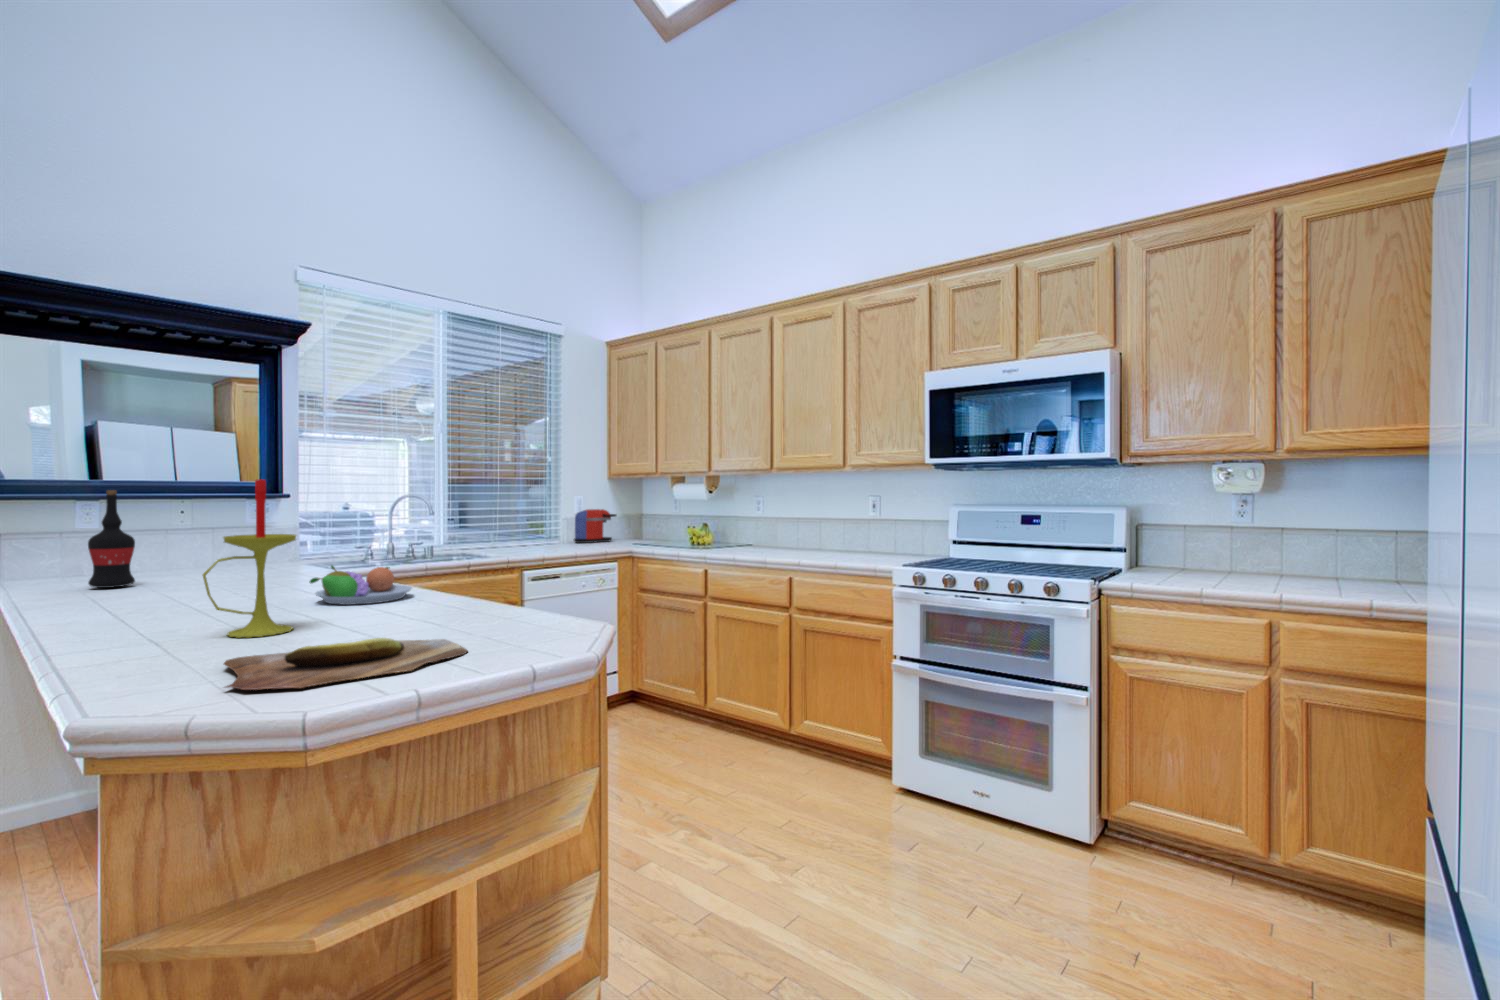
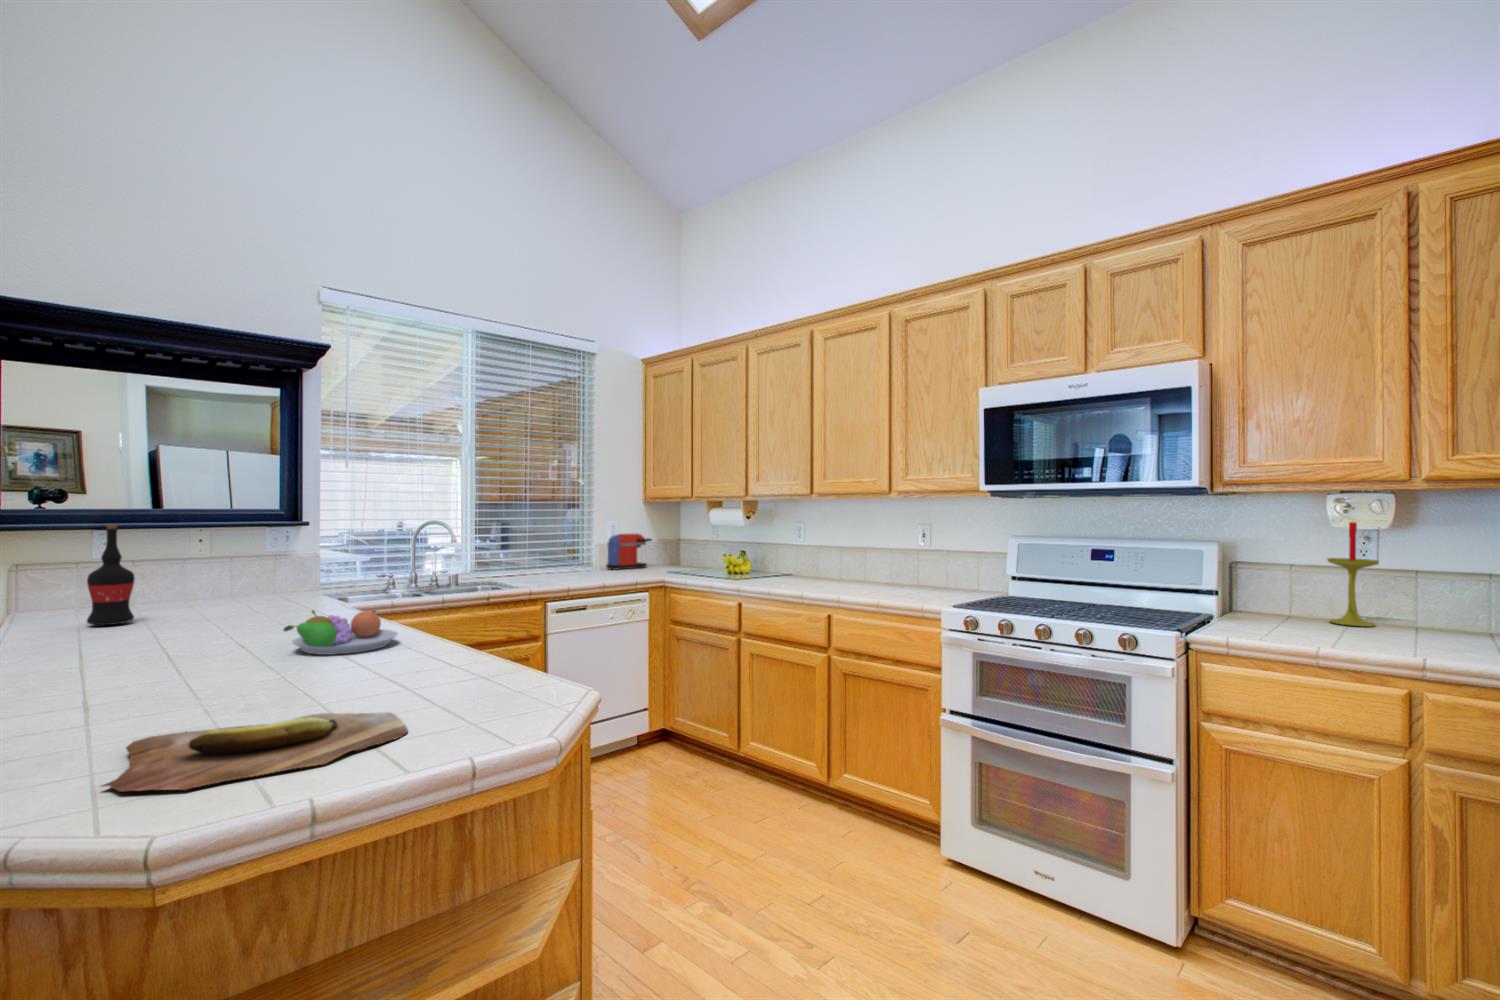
candle: present [202,479,296,638] -> present [1328,522,1379,627]

